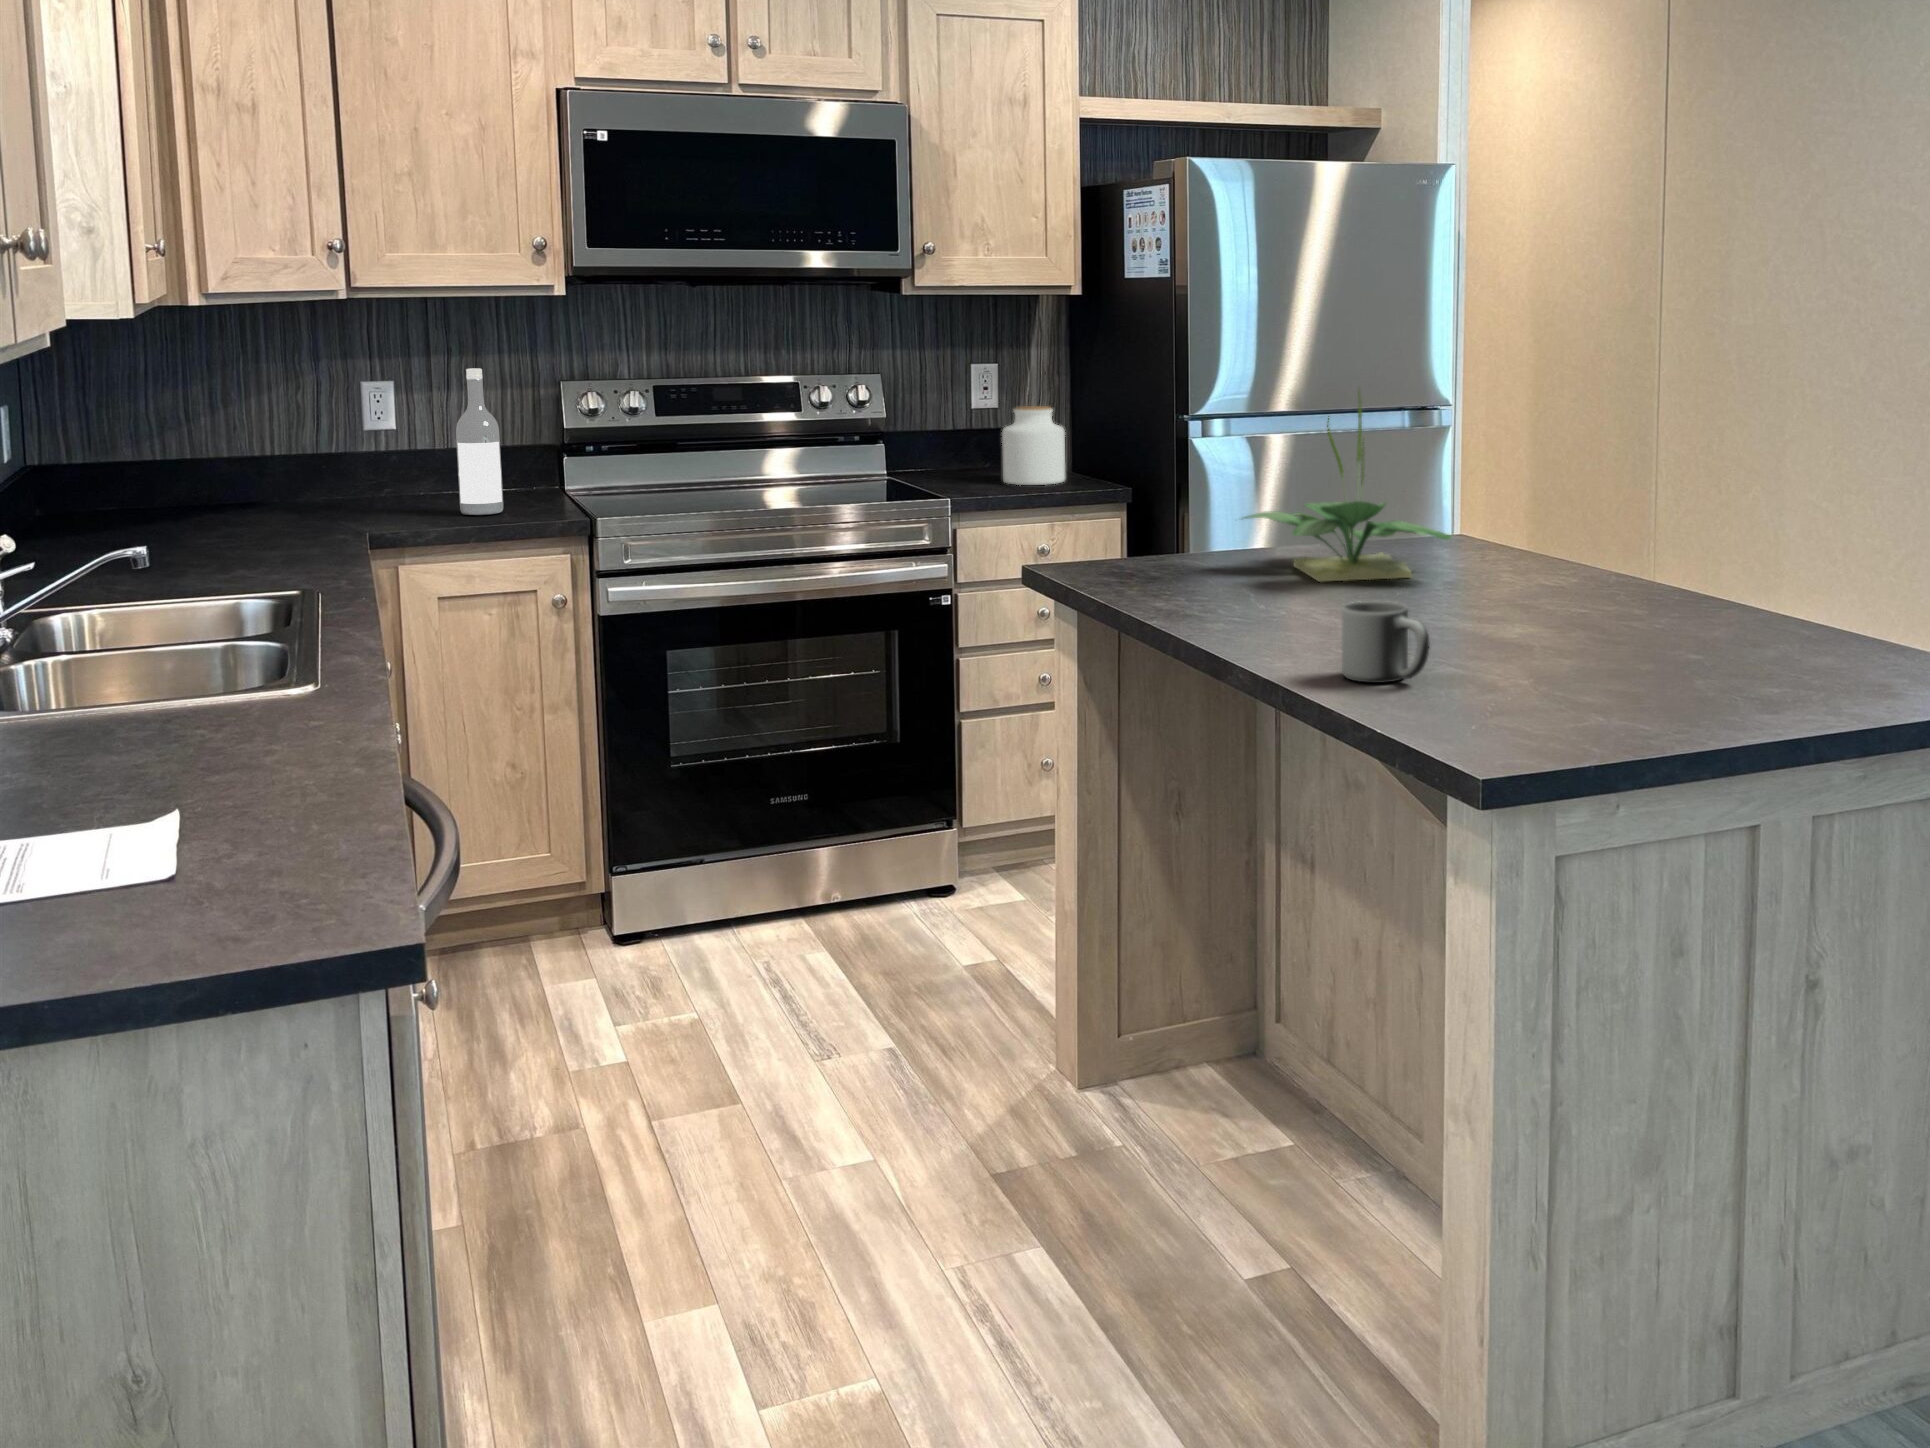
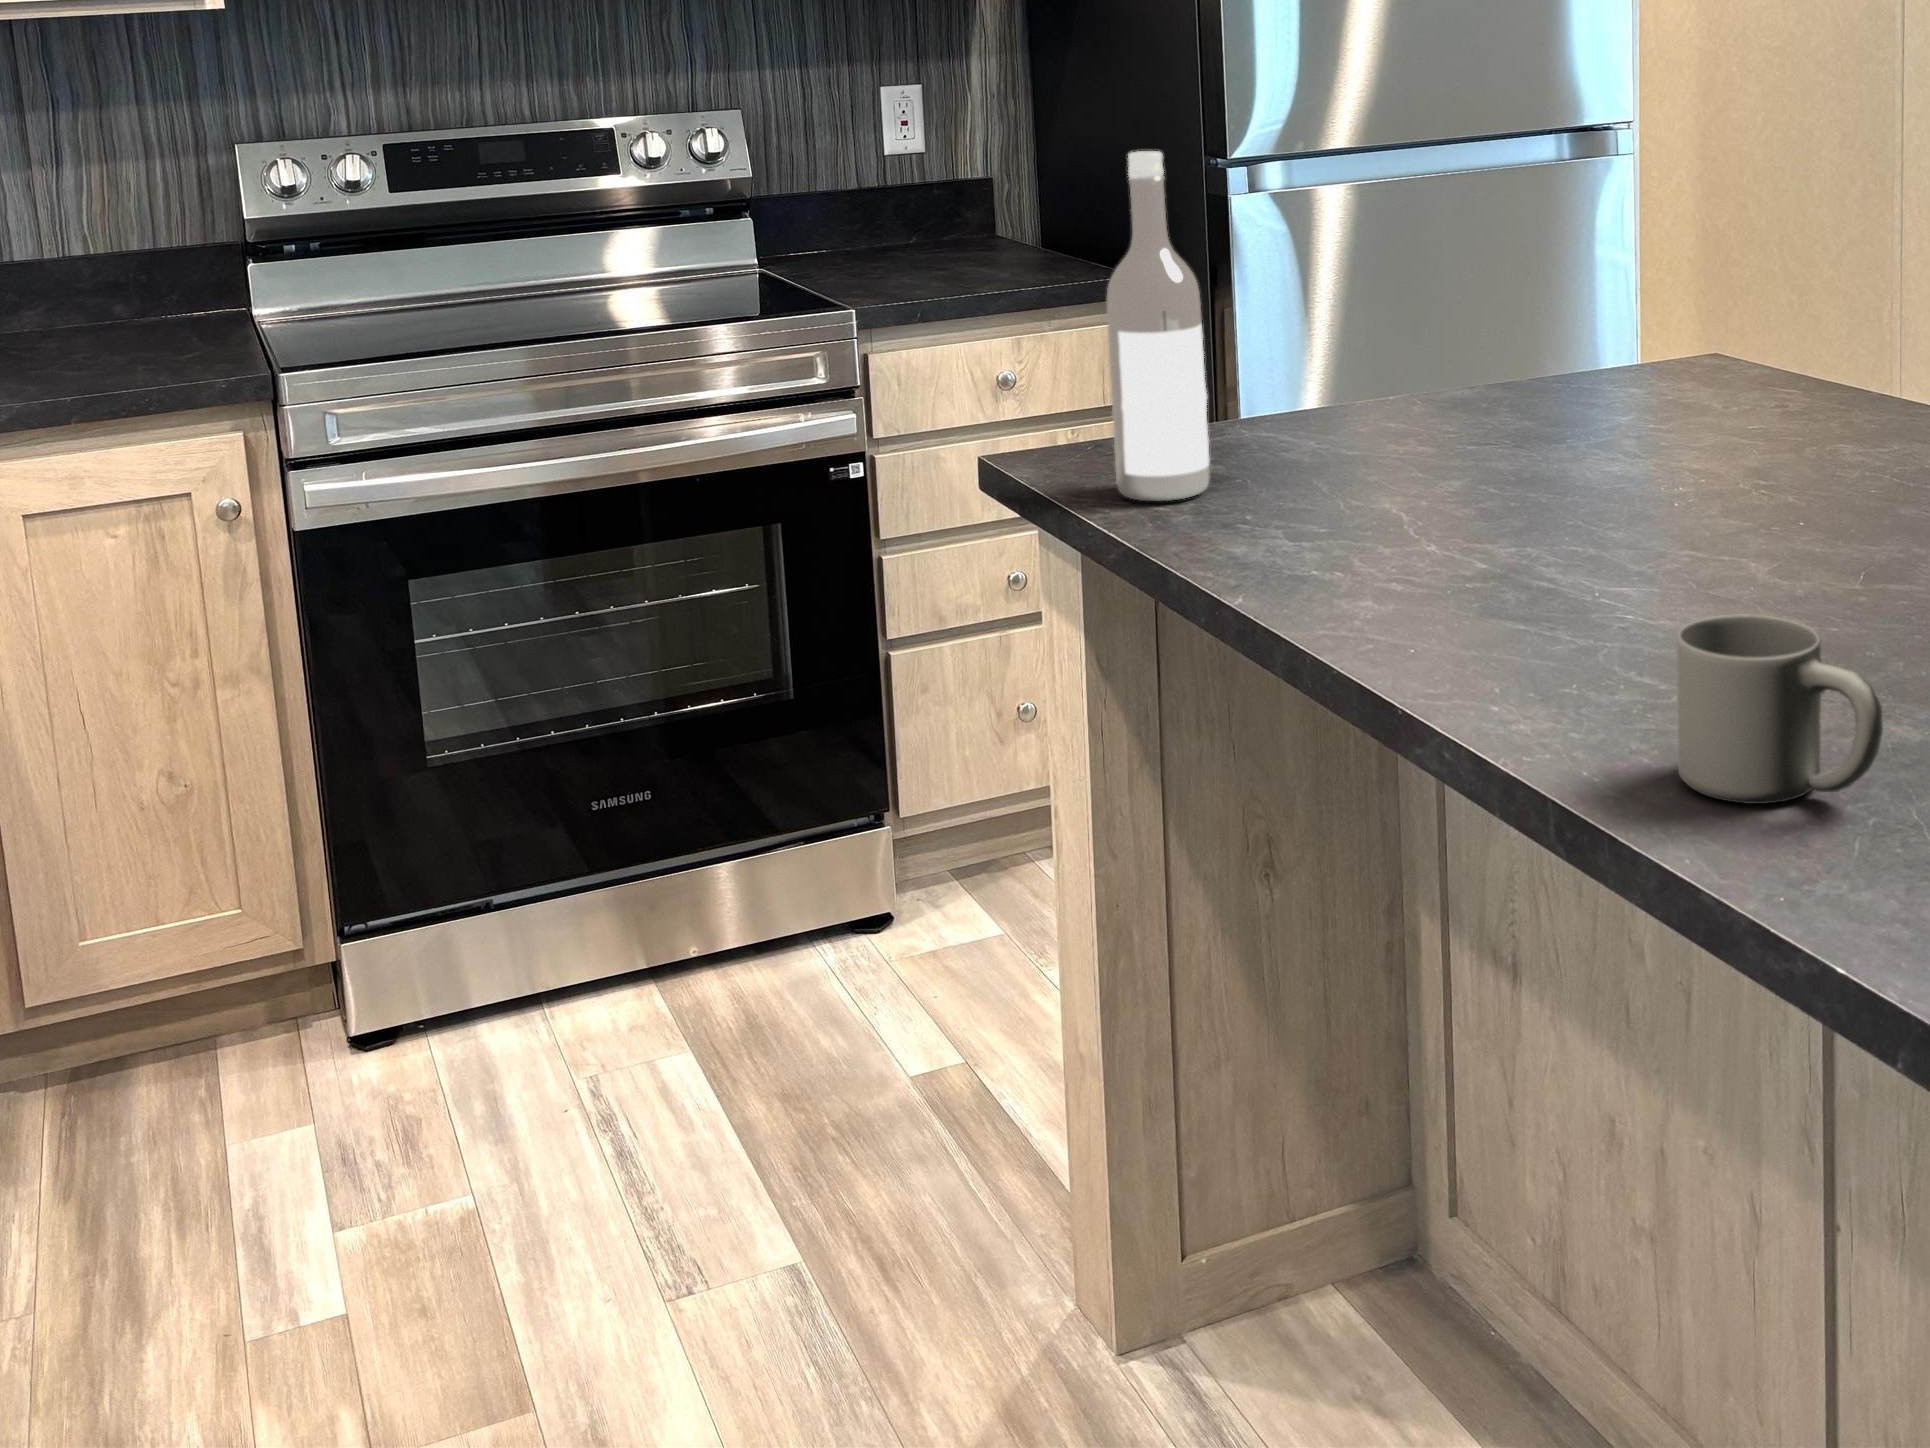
wine bottle: present [456,368,503,515] -> present [1107,151,1210,501]
potted plant: present [1241,390,1451,582] -> none [1352,128,1766,488]
jar: present [1002,406,1065,485] -> none [933,149,1034,274]

